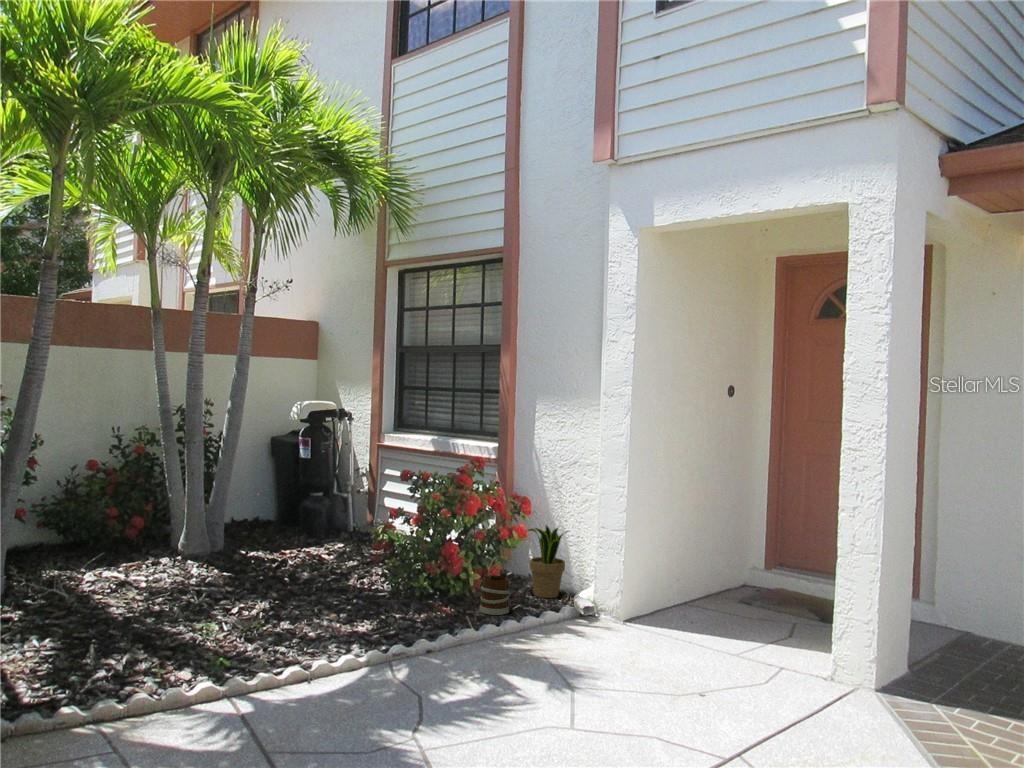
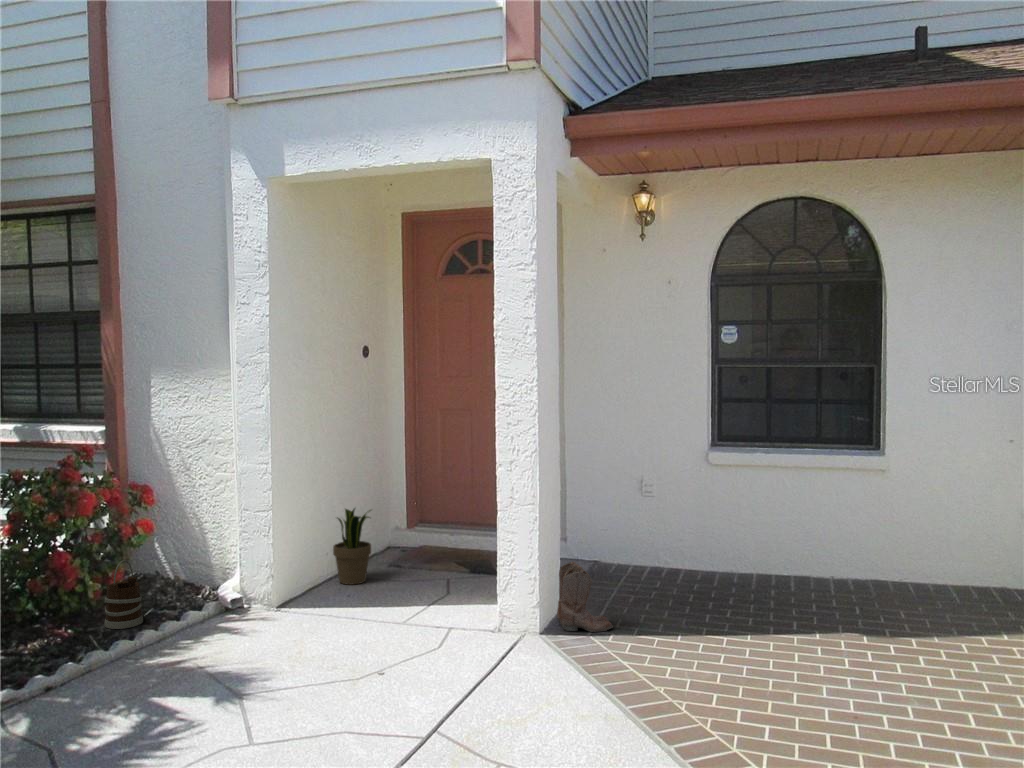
potted plant: present [527,525,568,598] -> present [333,508,371,585]
boots: none [900,623,965,704] -> present [557,562,613,632]

